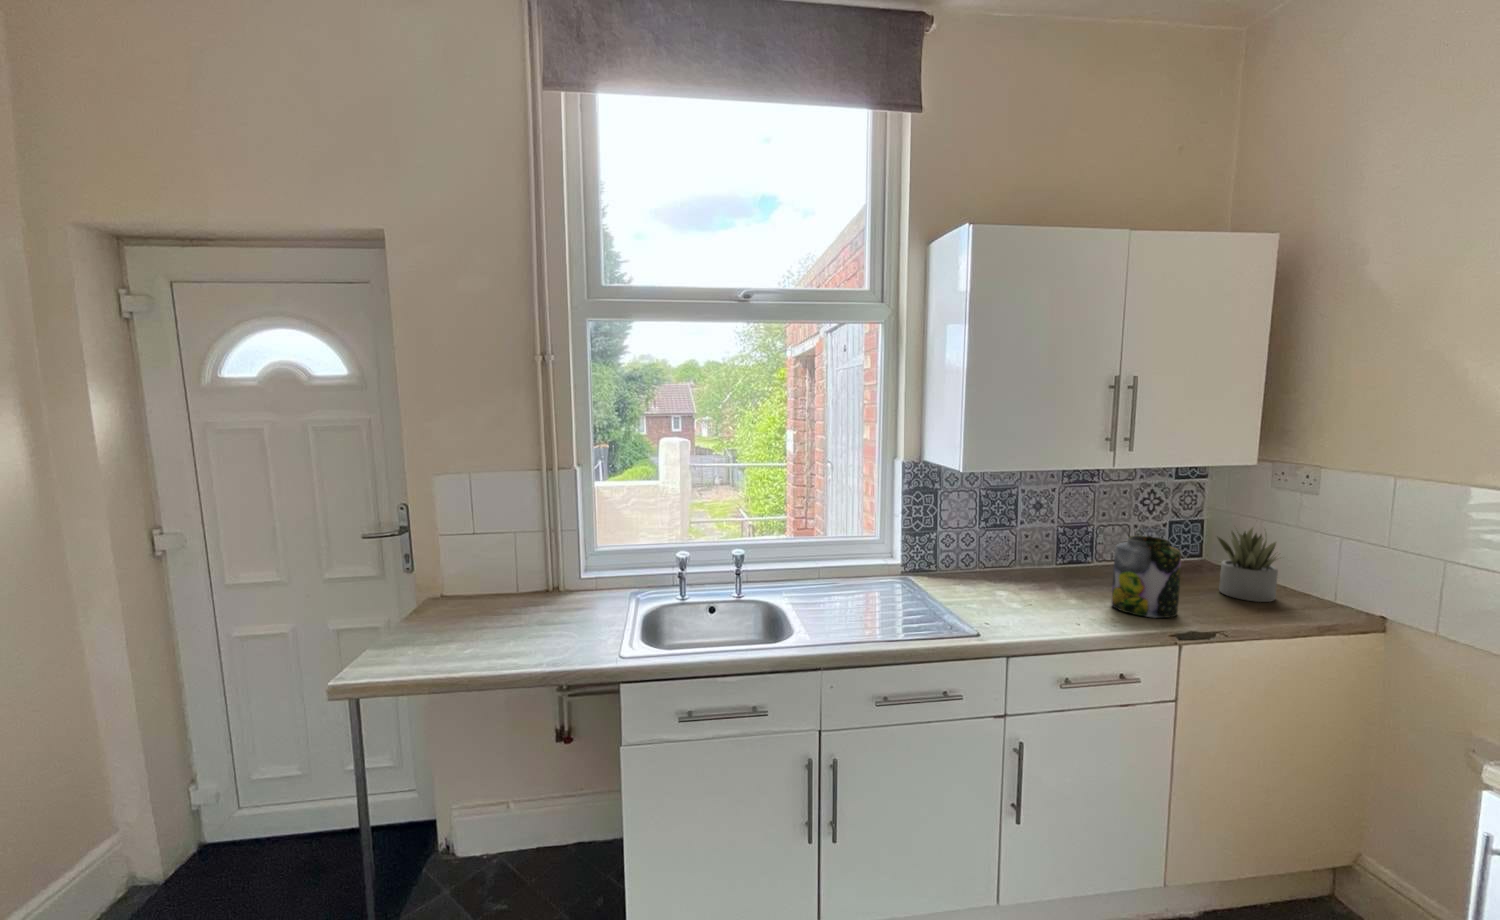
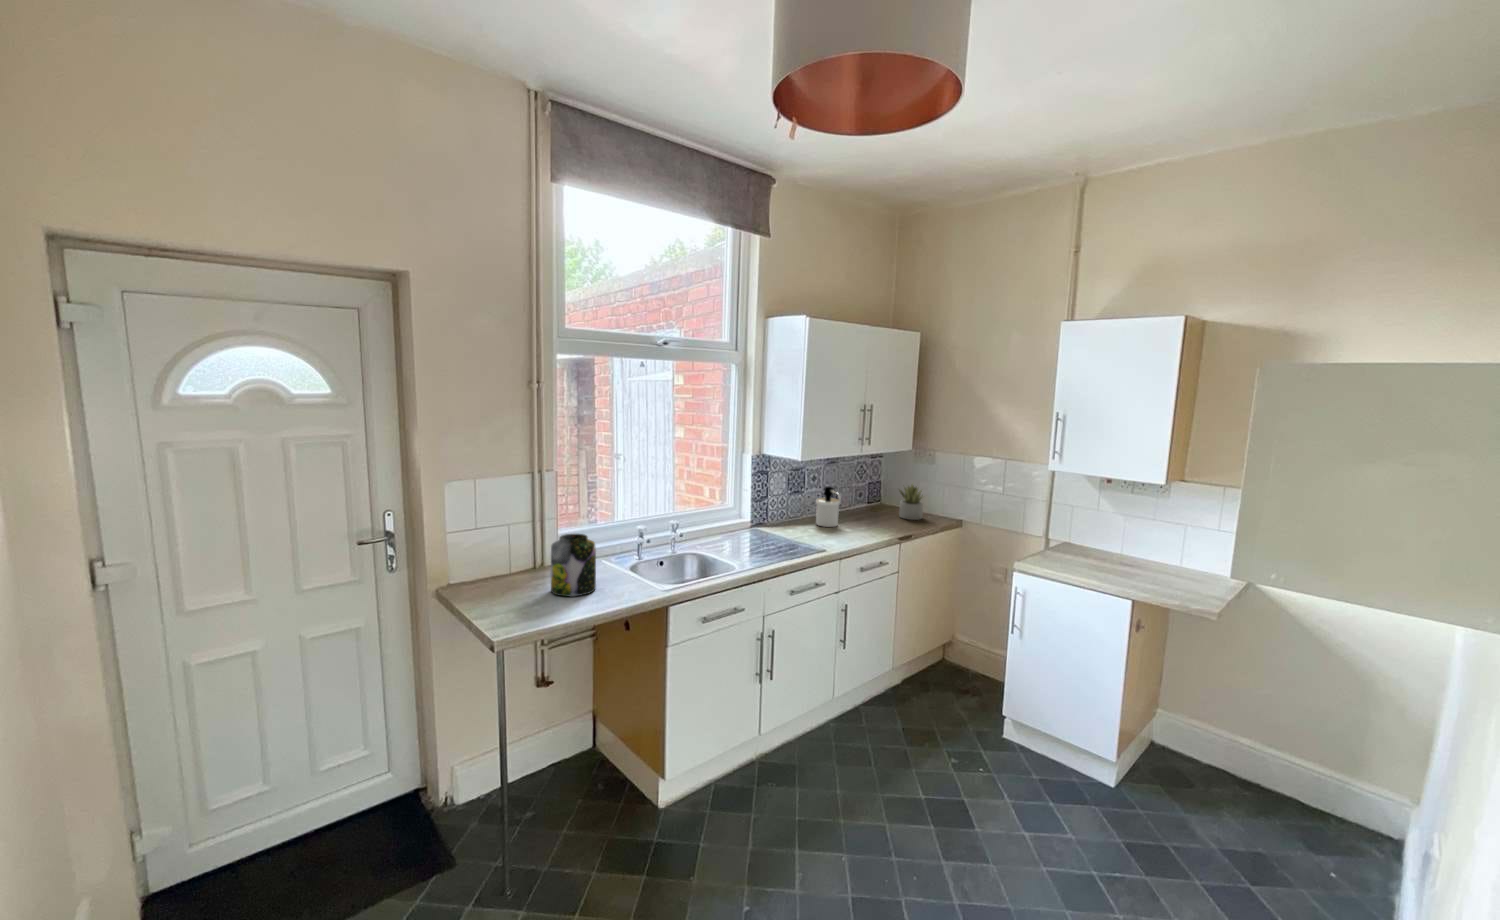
soap dispenser: none [1023,520,1068,591] -> present [816,487,841,527]
jar: present [1112,536,1181,618] -> present [551,534,596,596]

